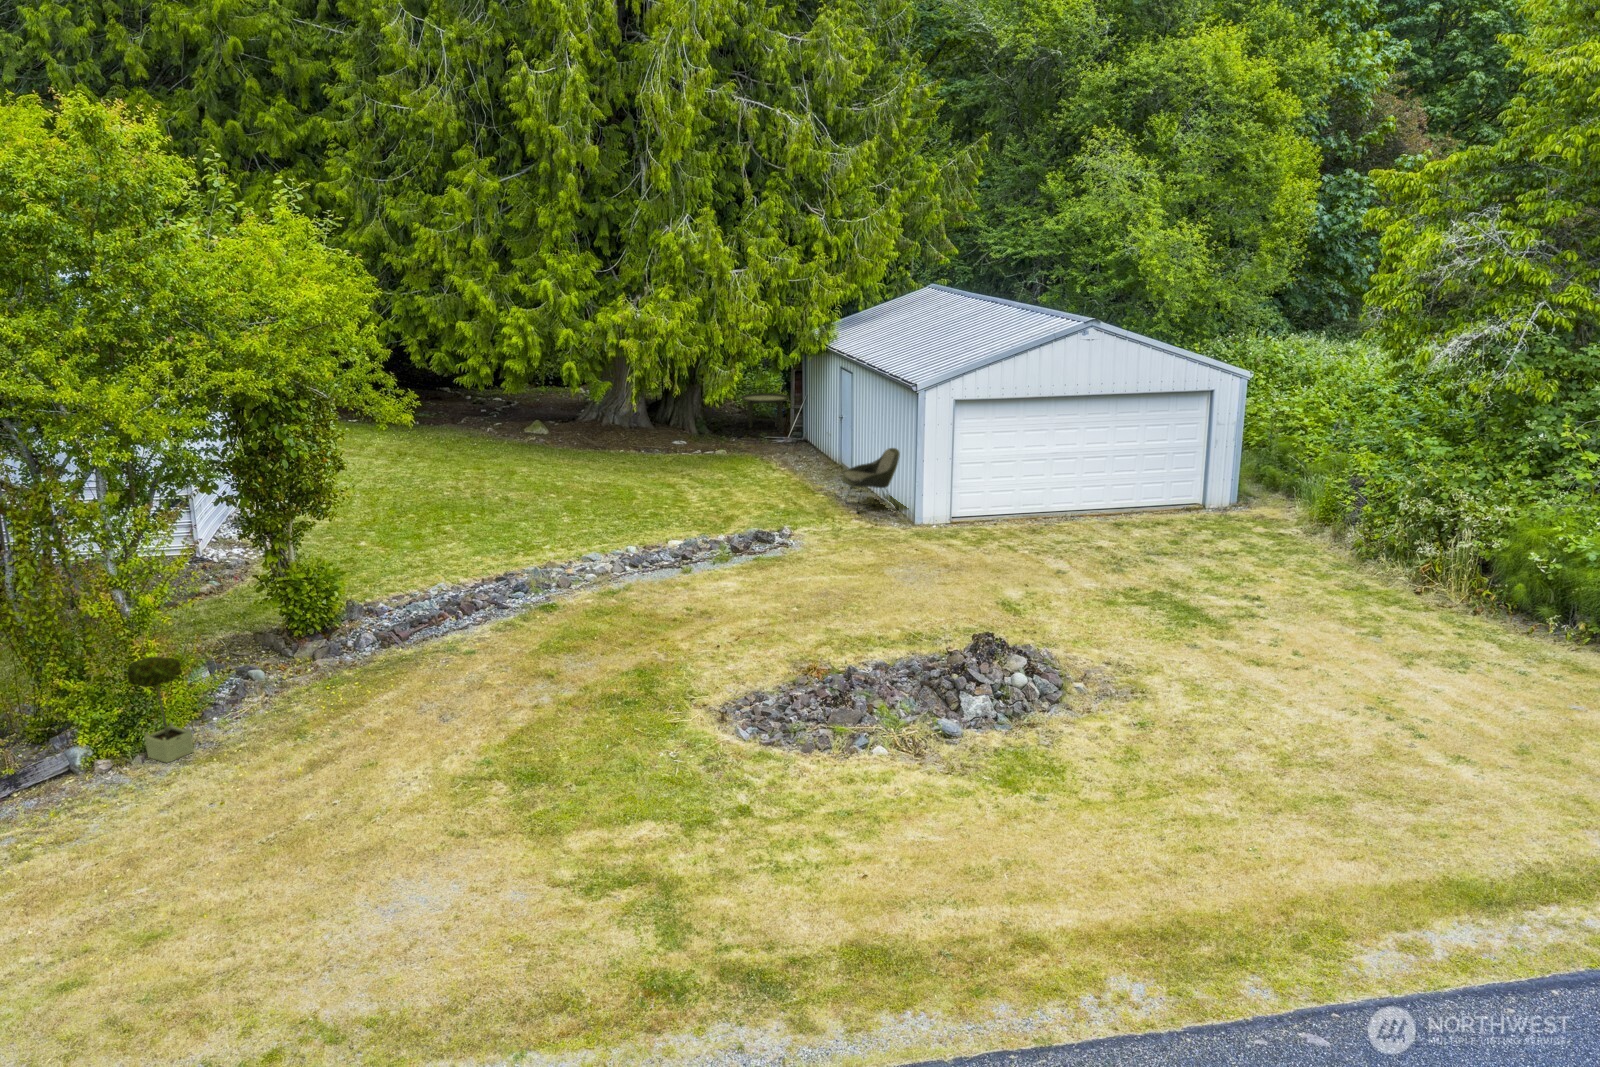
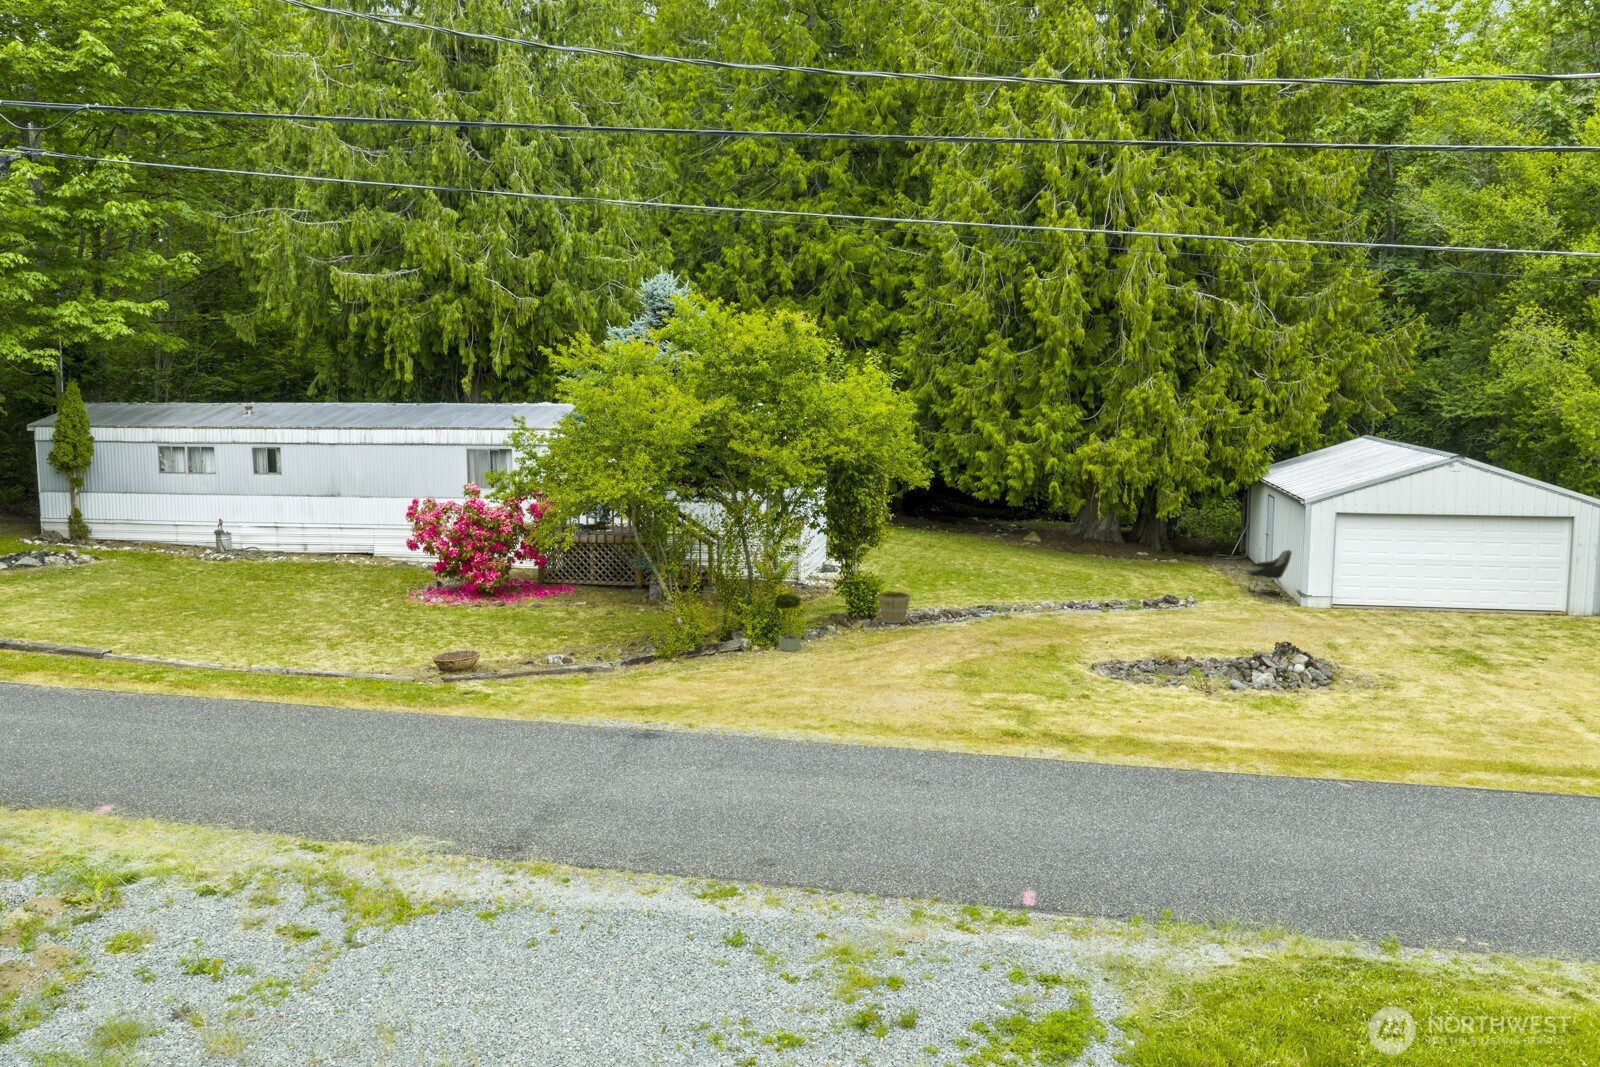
round table: present [741,393,789,428] -> none [1195,521,1237,548]
wooden bucket: none [334,587,393,644] -> present [878,592,911,623]

